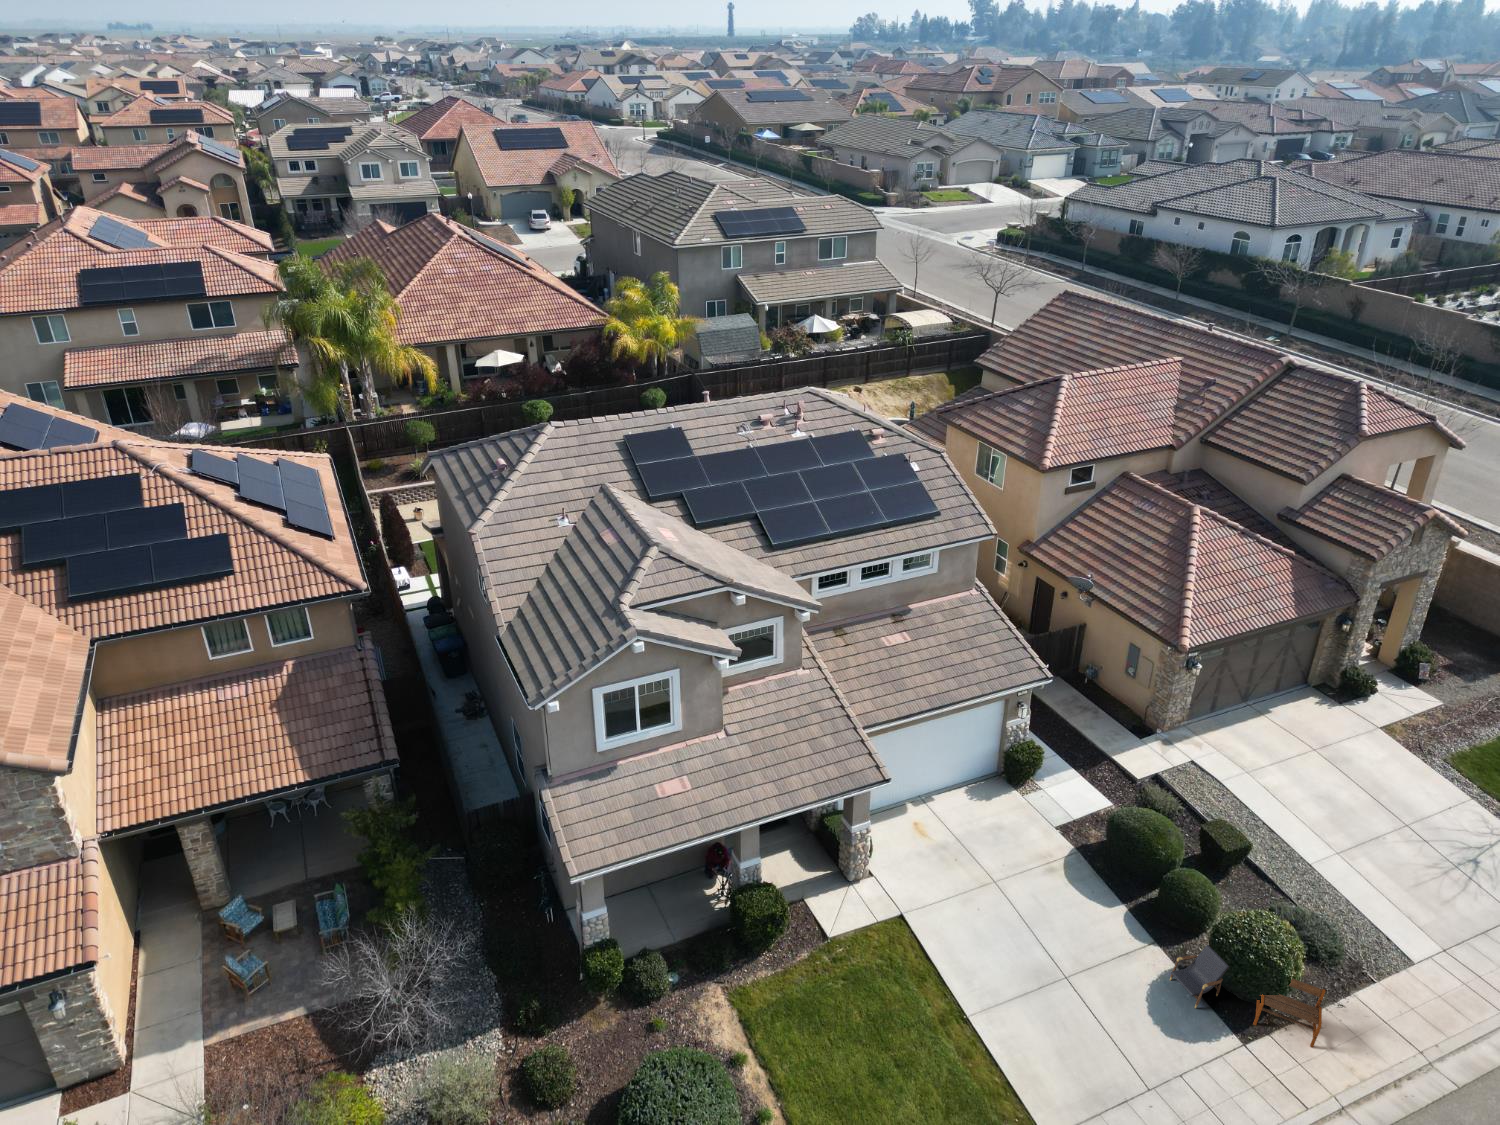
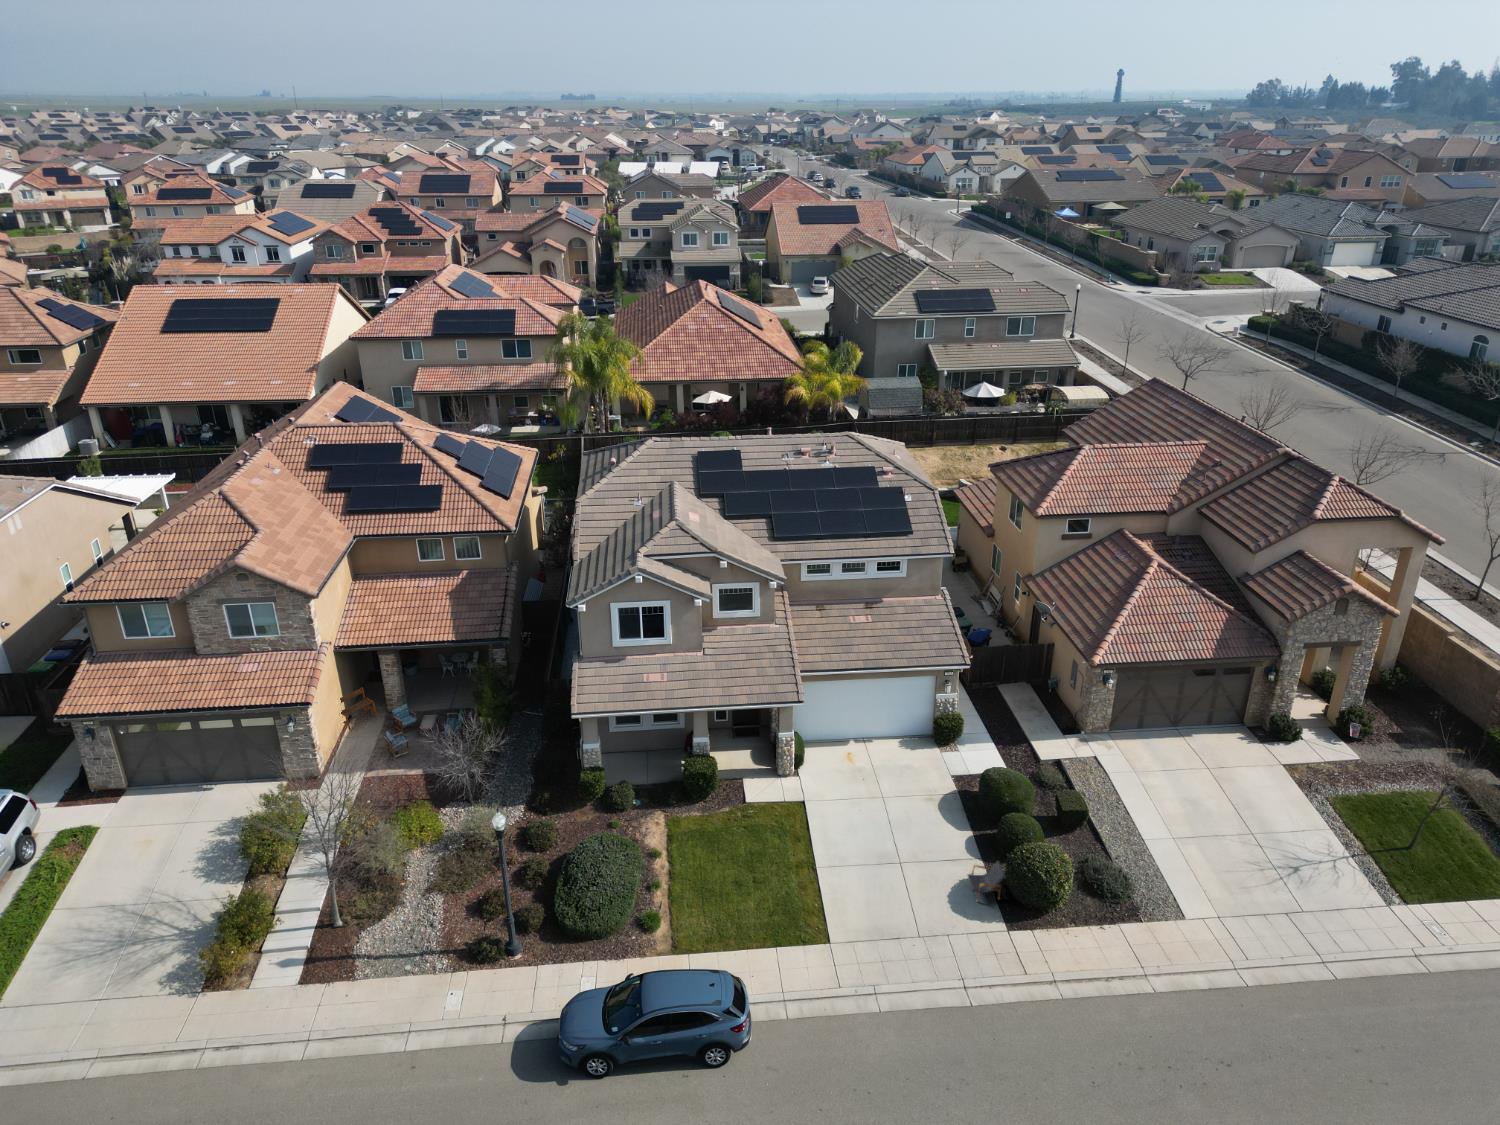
bench: present [1253,978,1326,1047] -> present [340,687,378,730]

